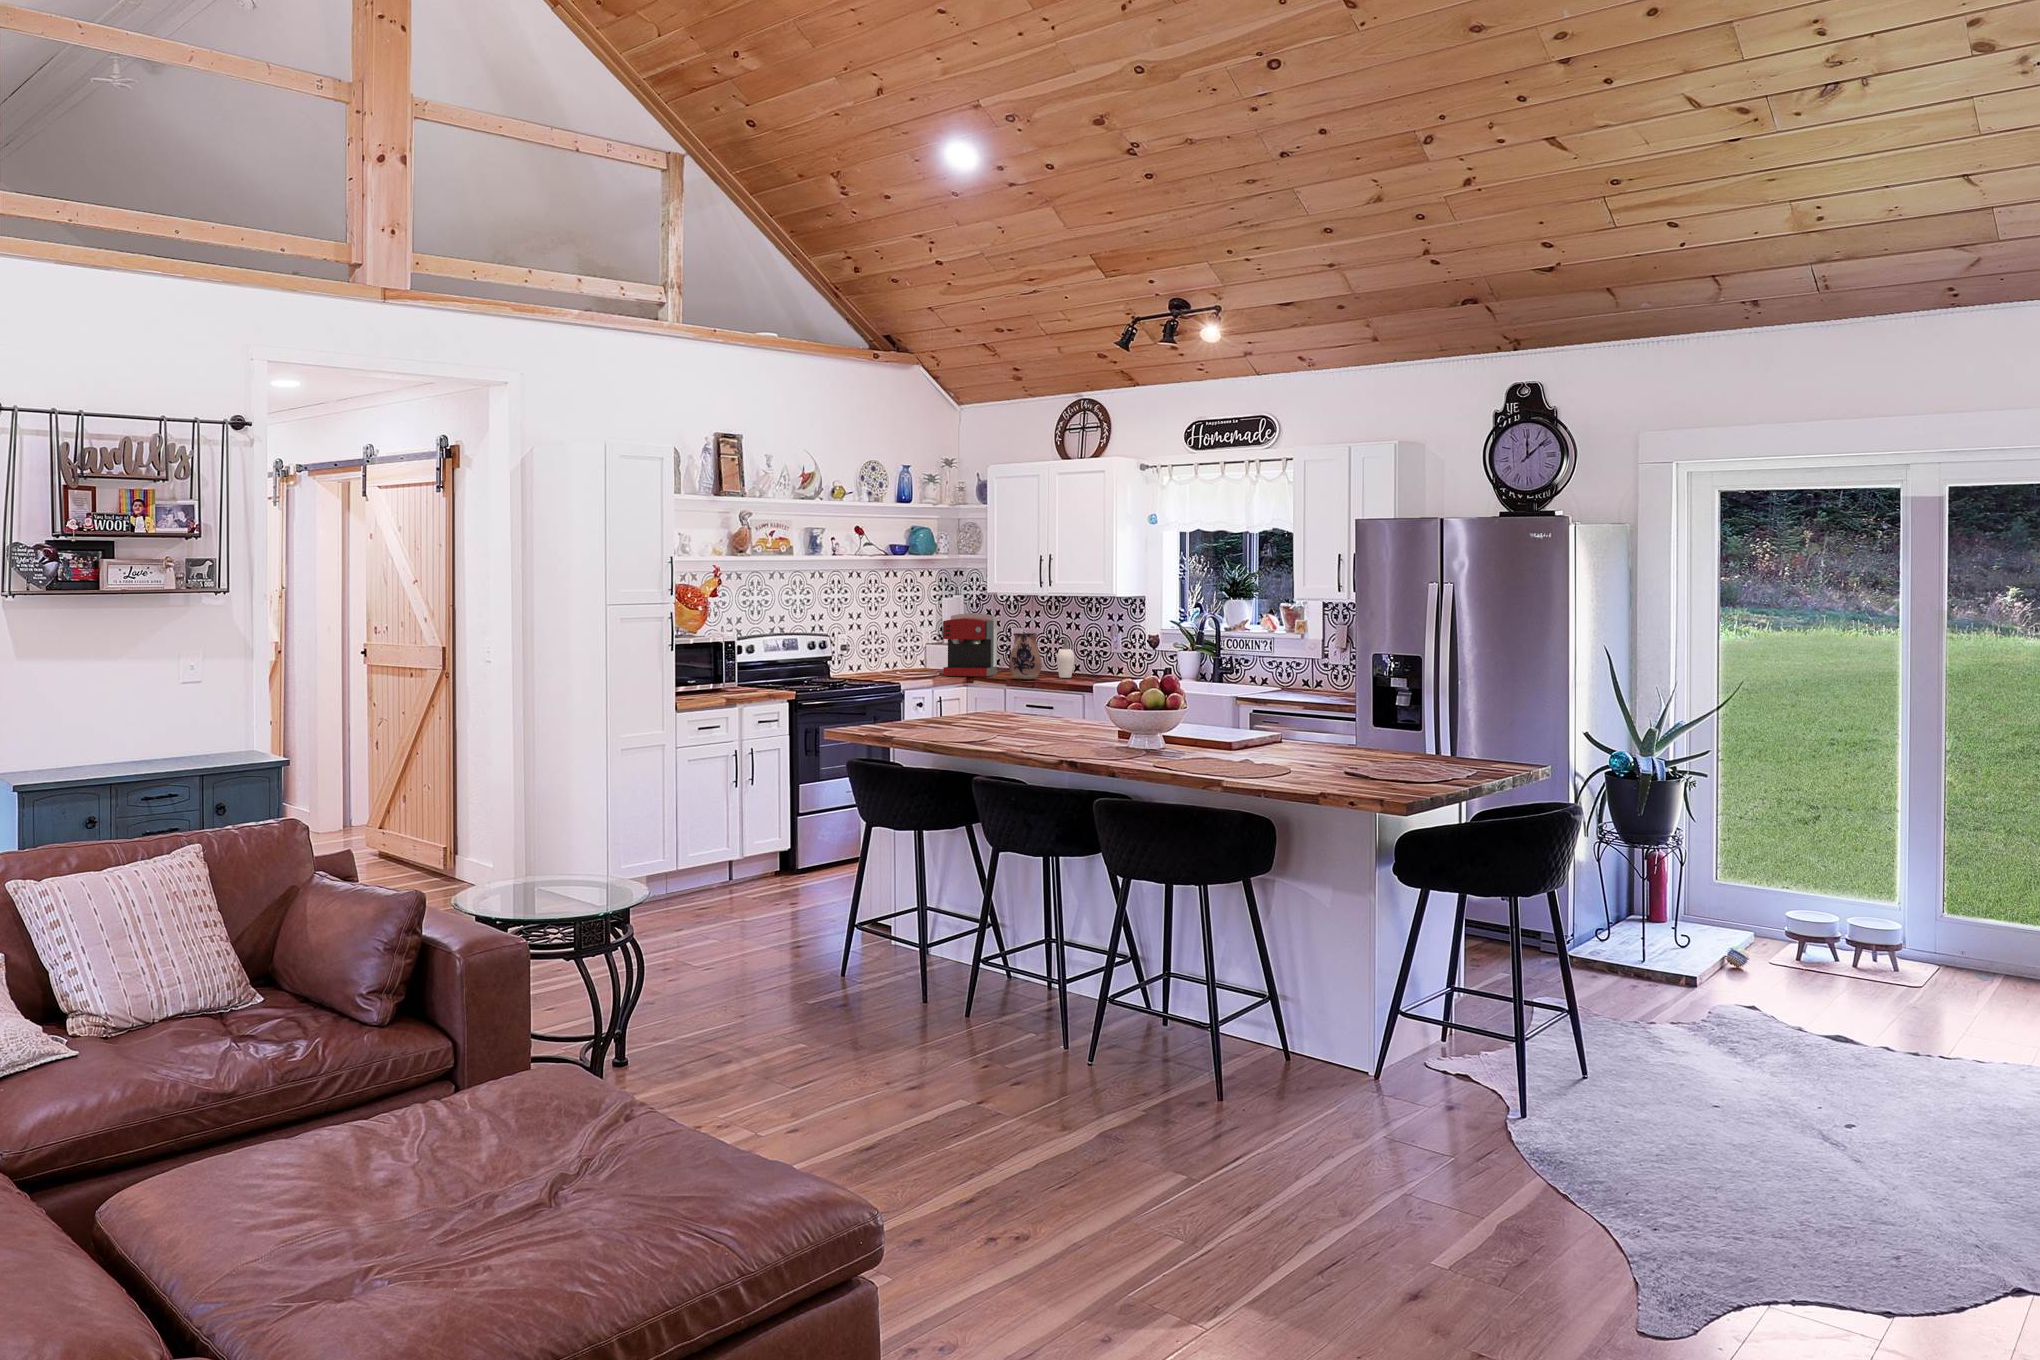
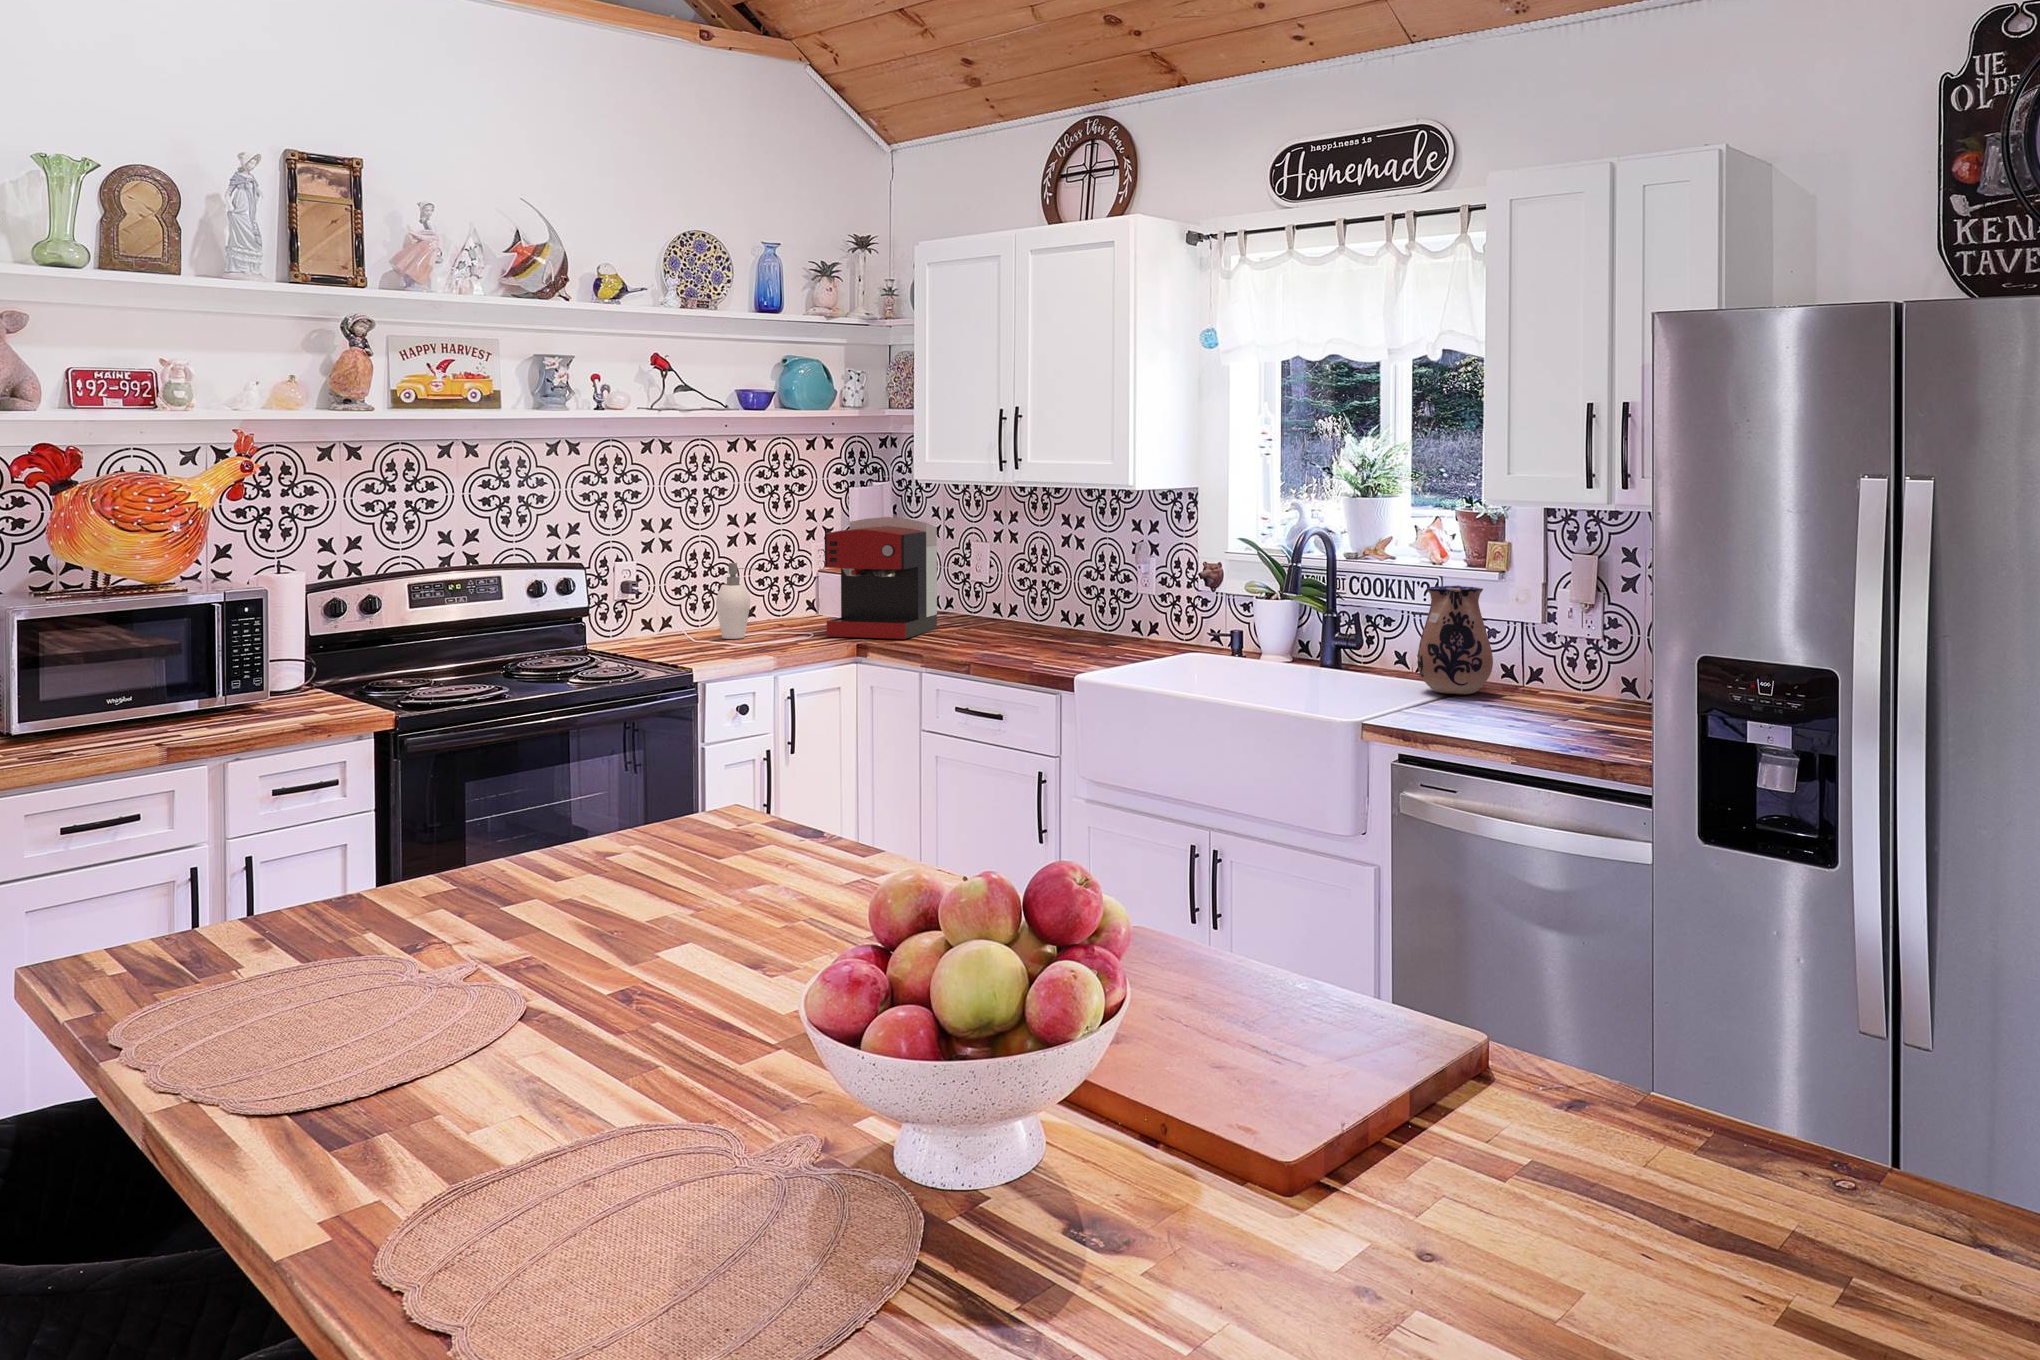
ceramic pitcher: present [1009,633,1042,679] -> present [1417,585,1493,694]
soap dispenser: present [1057,637,1074,678] -> present [716,563,752,639]

